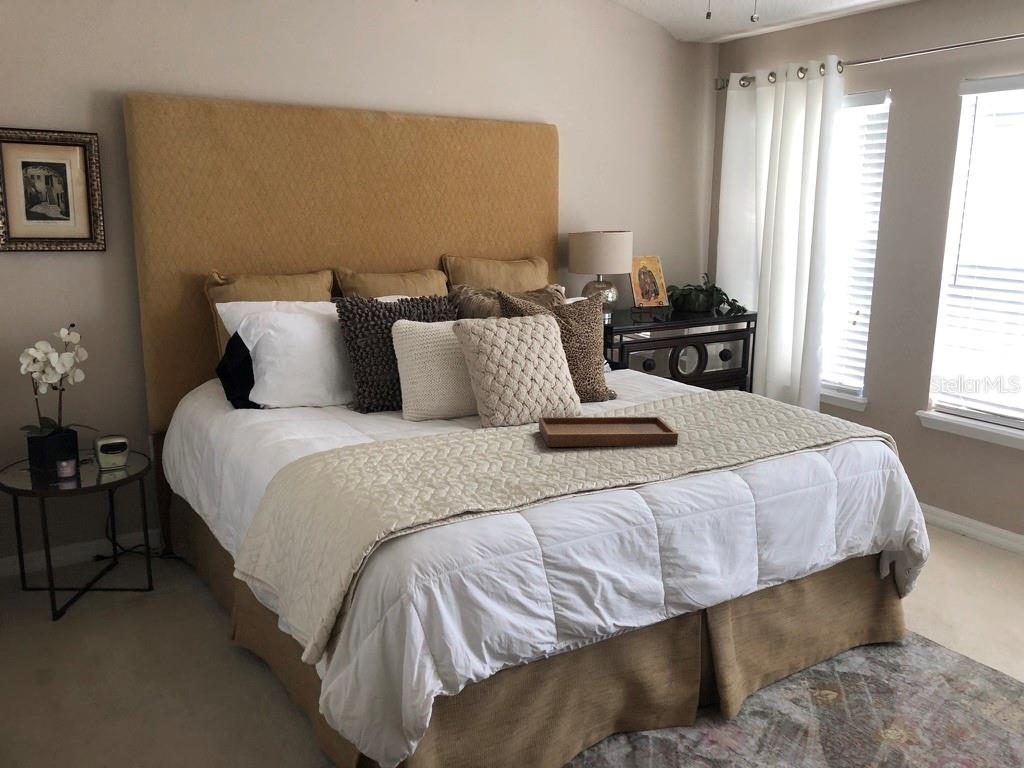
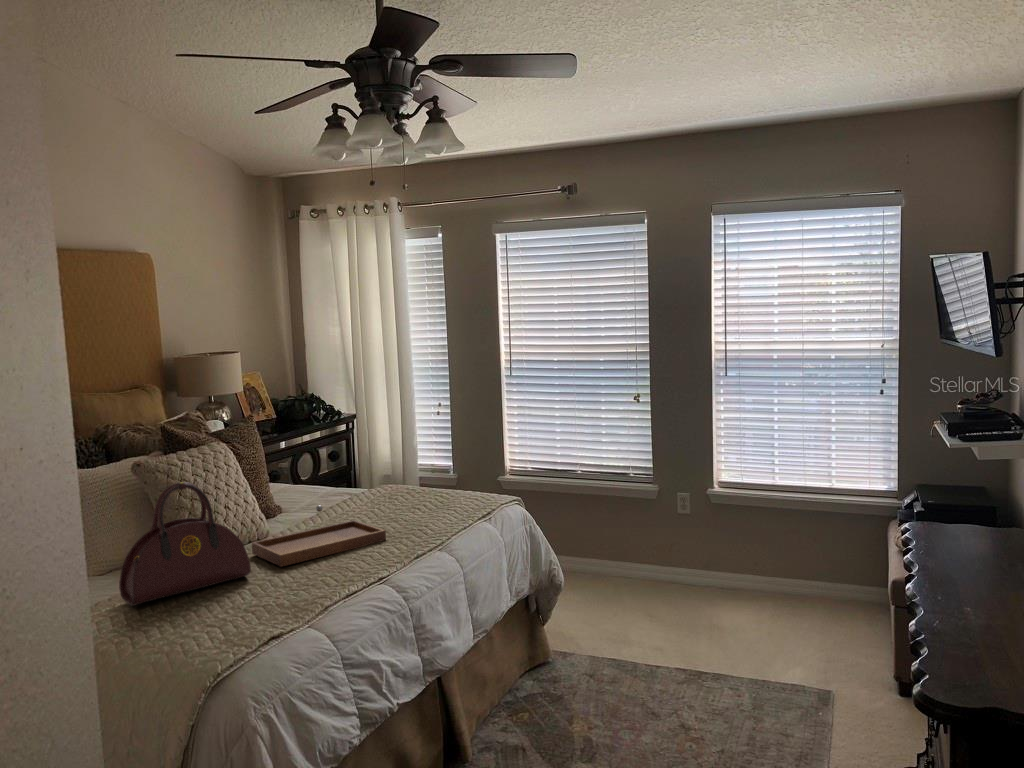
handbag: none [396,341,514,451] -> present [119,482,251,606]

